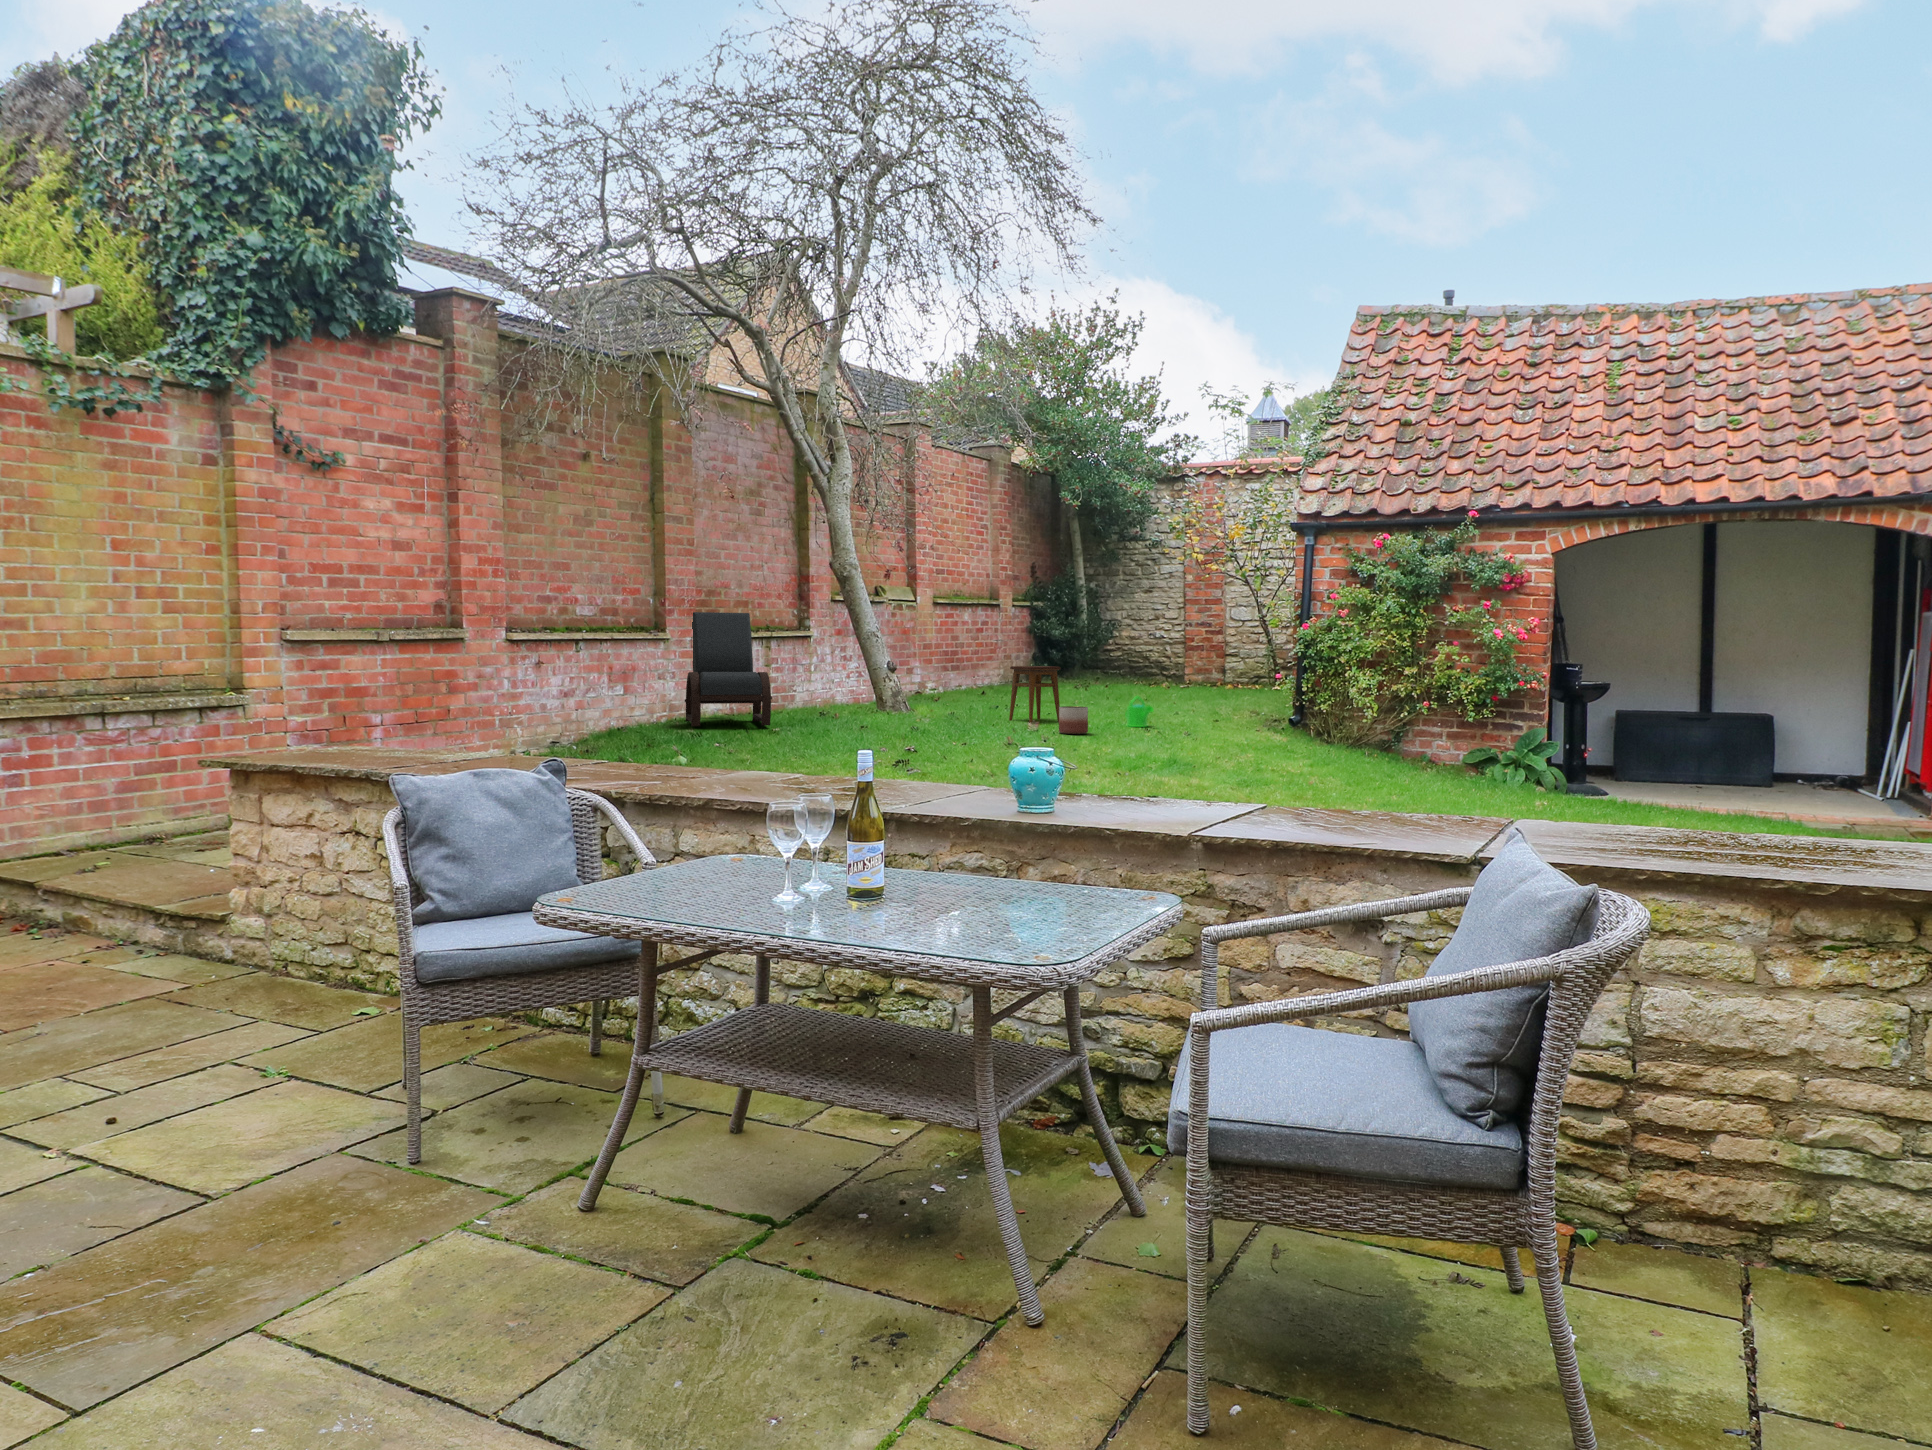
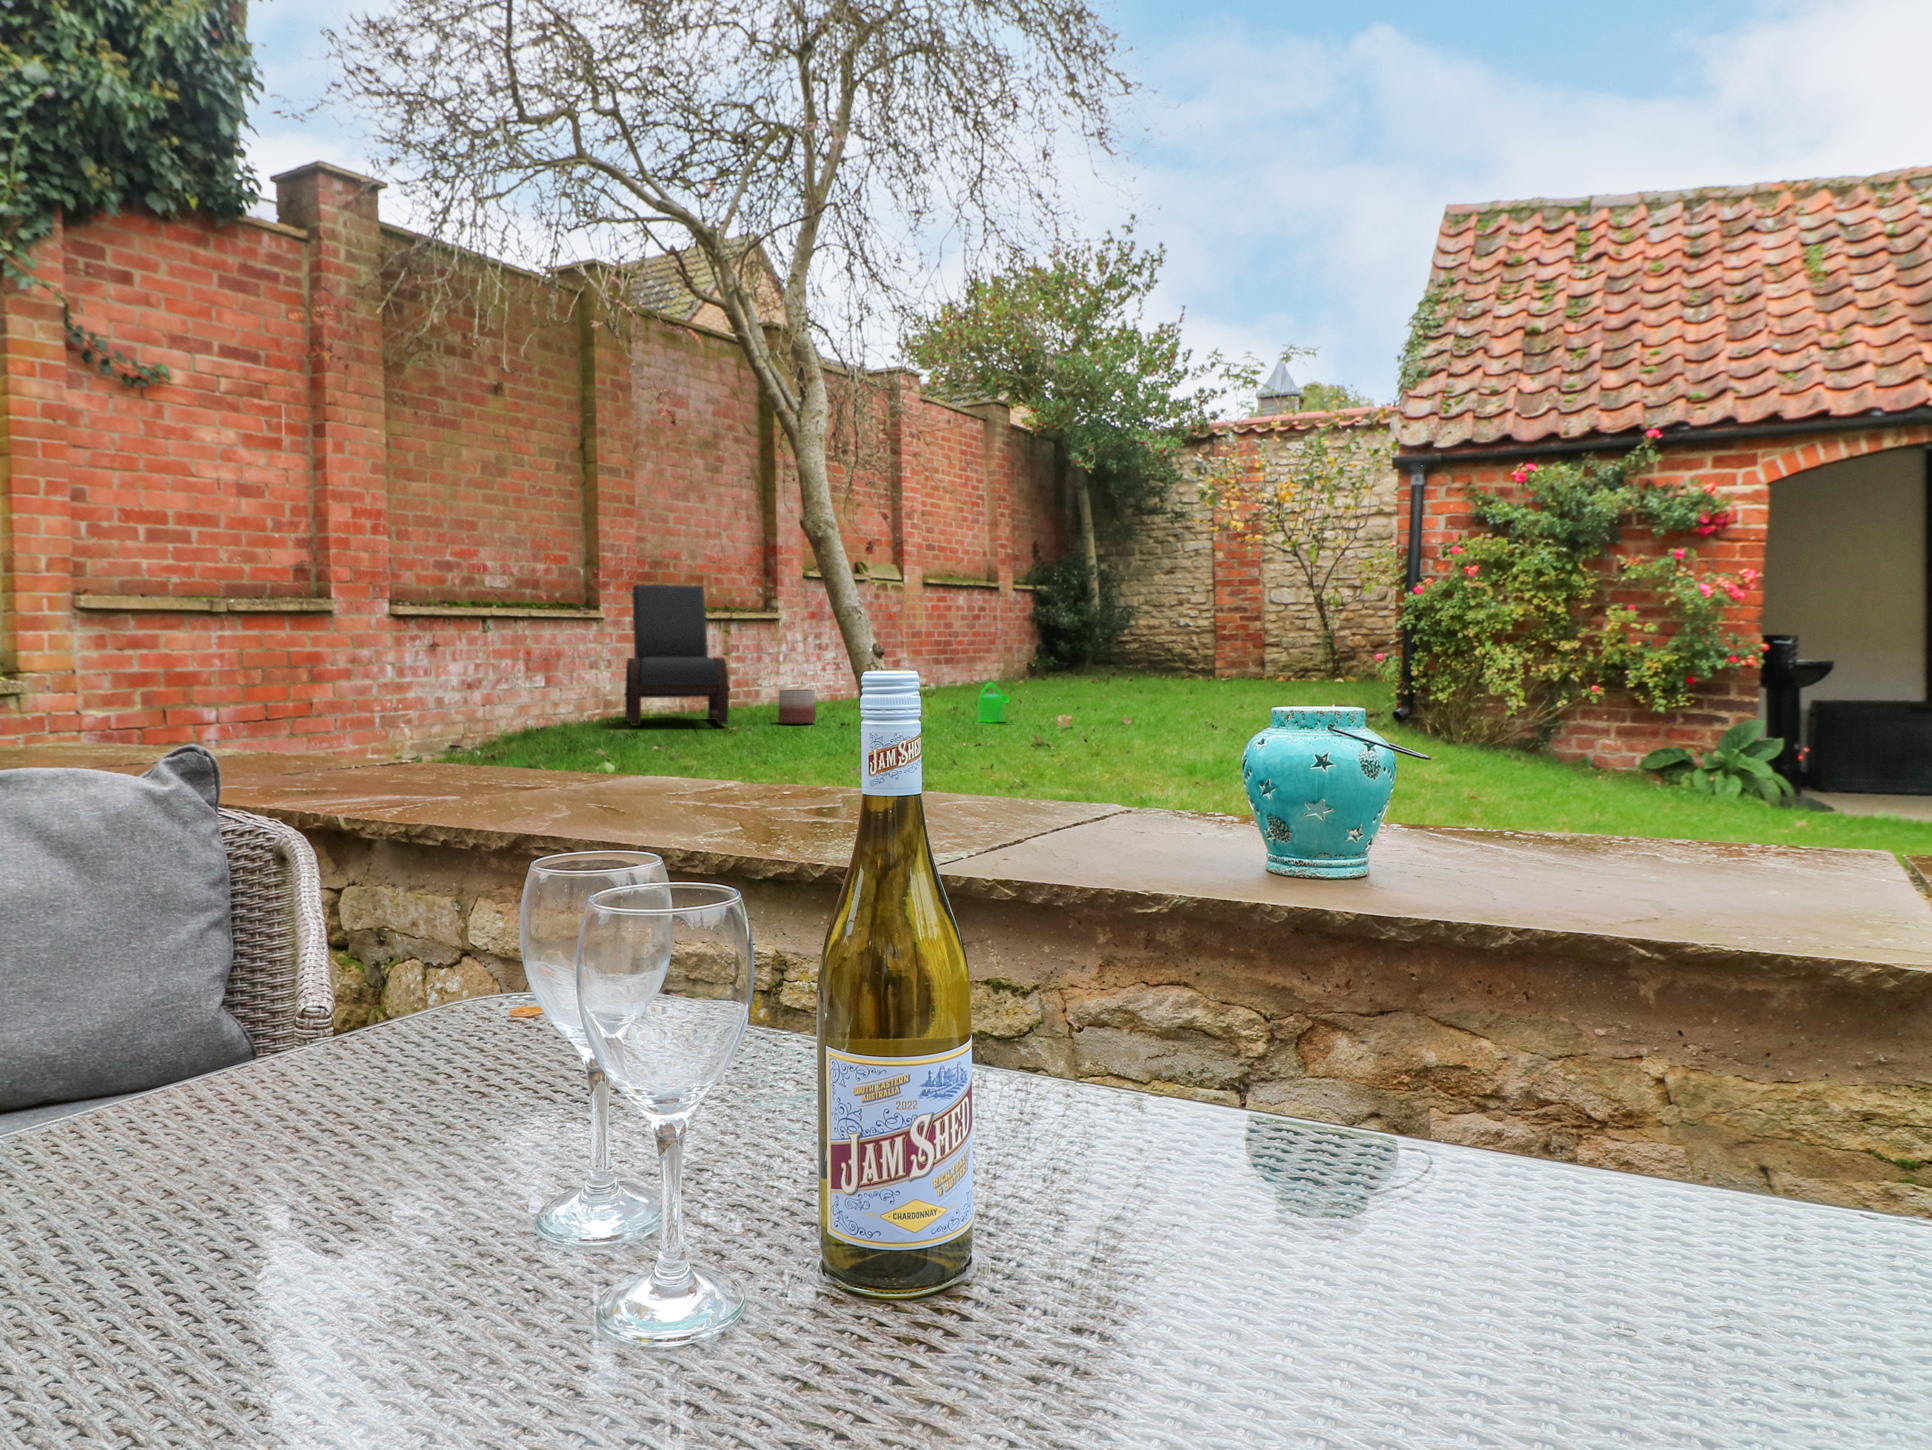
stool: present [1009,666,1061,723] -> none [1025,649,1090,719]
watering can: present [1125,696,1153,727] -> present [977,682,1010,722]
planter: present [1059,706,1088,734] -> present [779,690,816,724]

